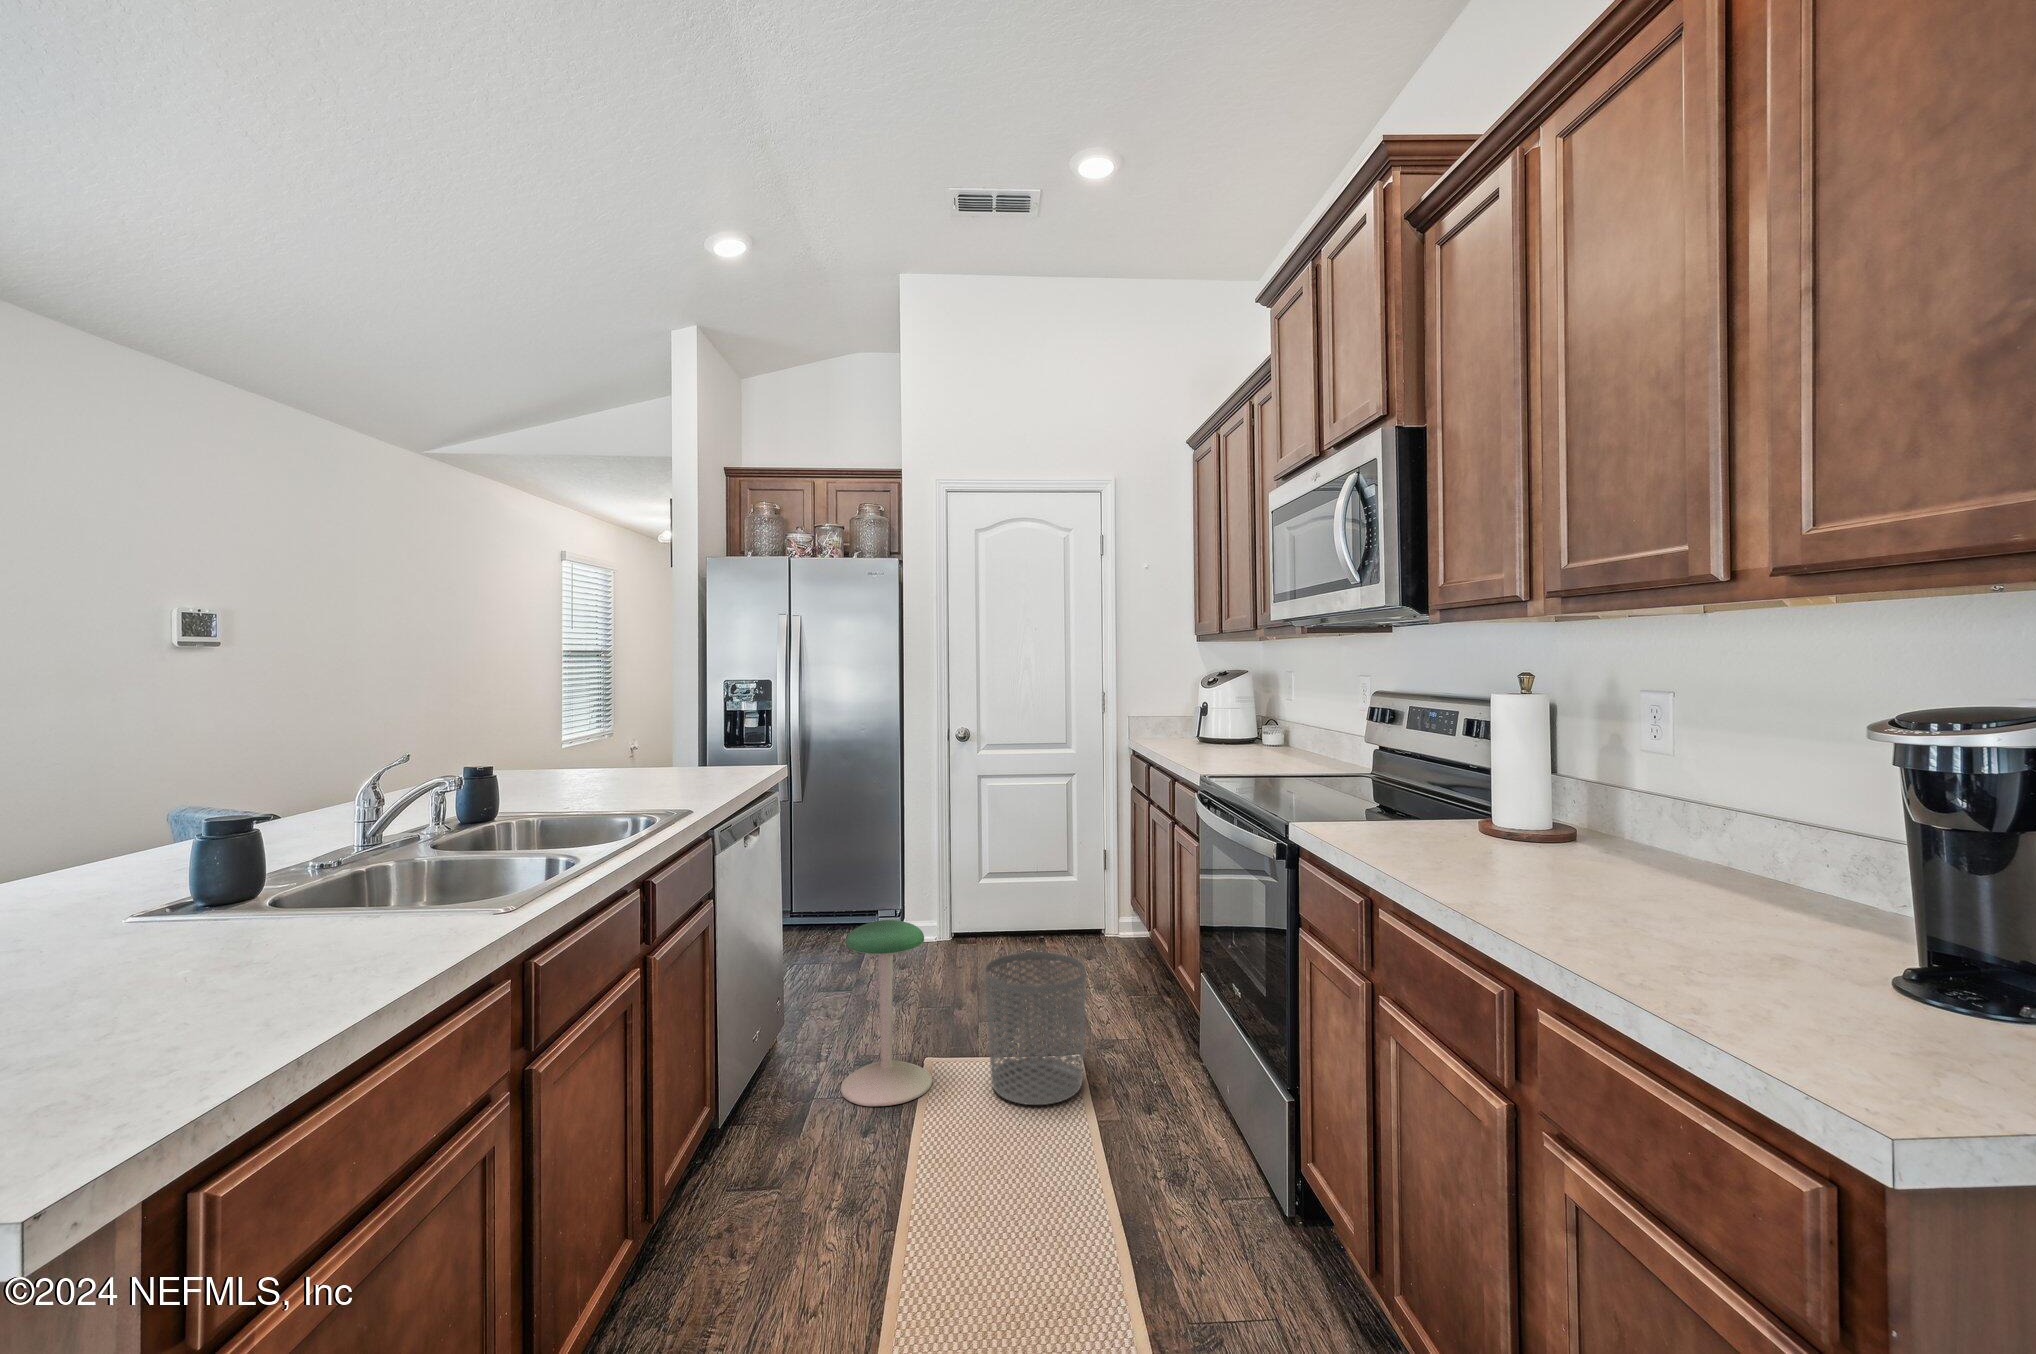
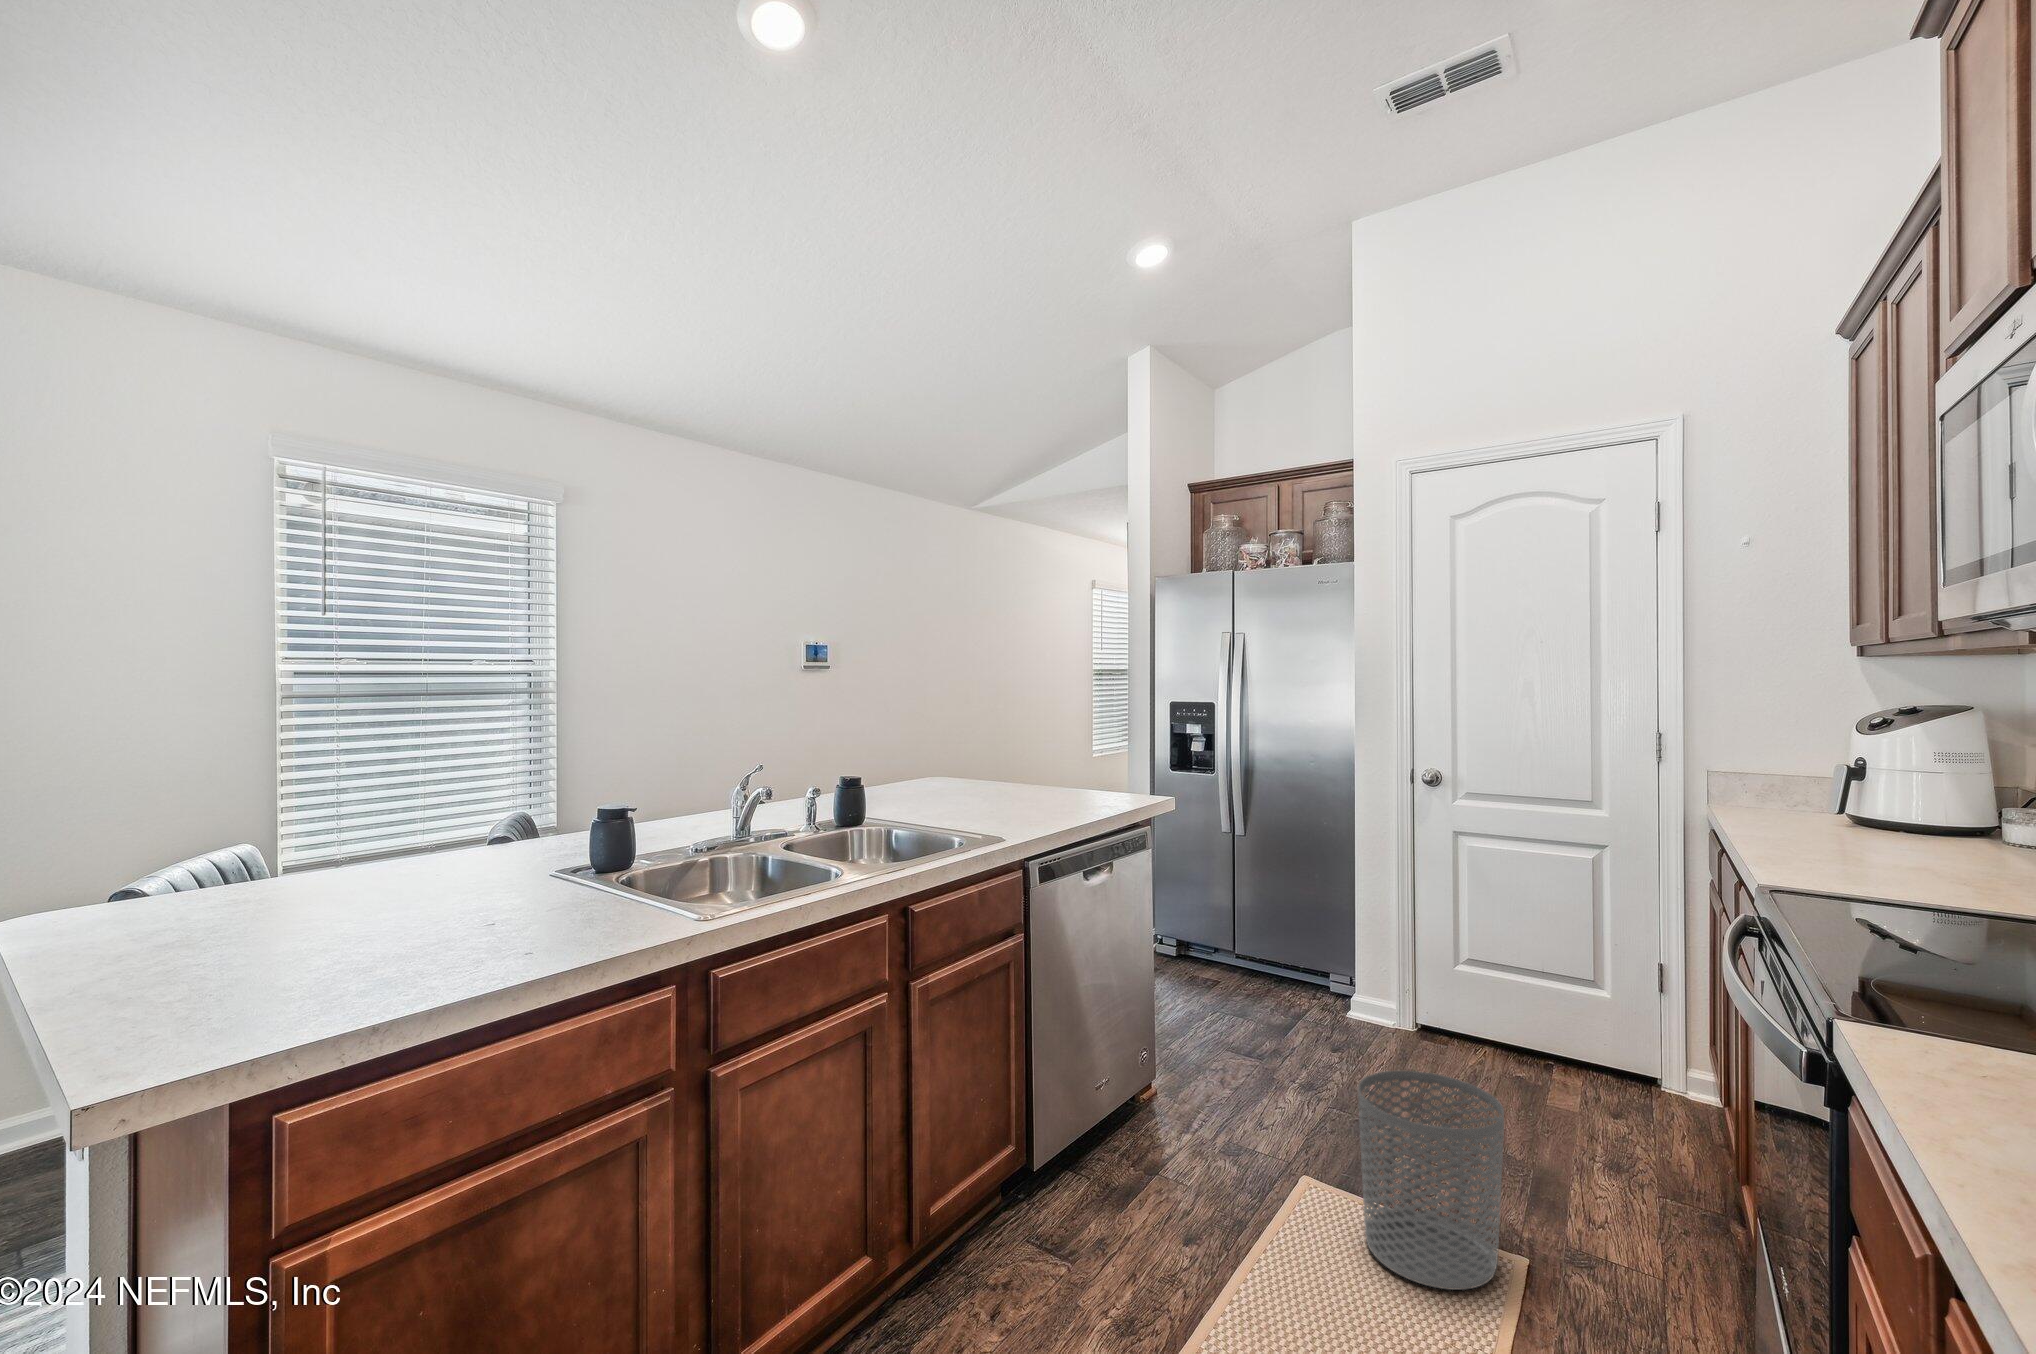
stool: present [841,920,932,1106] -> none [1188,991,1299,1216]

